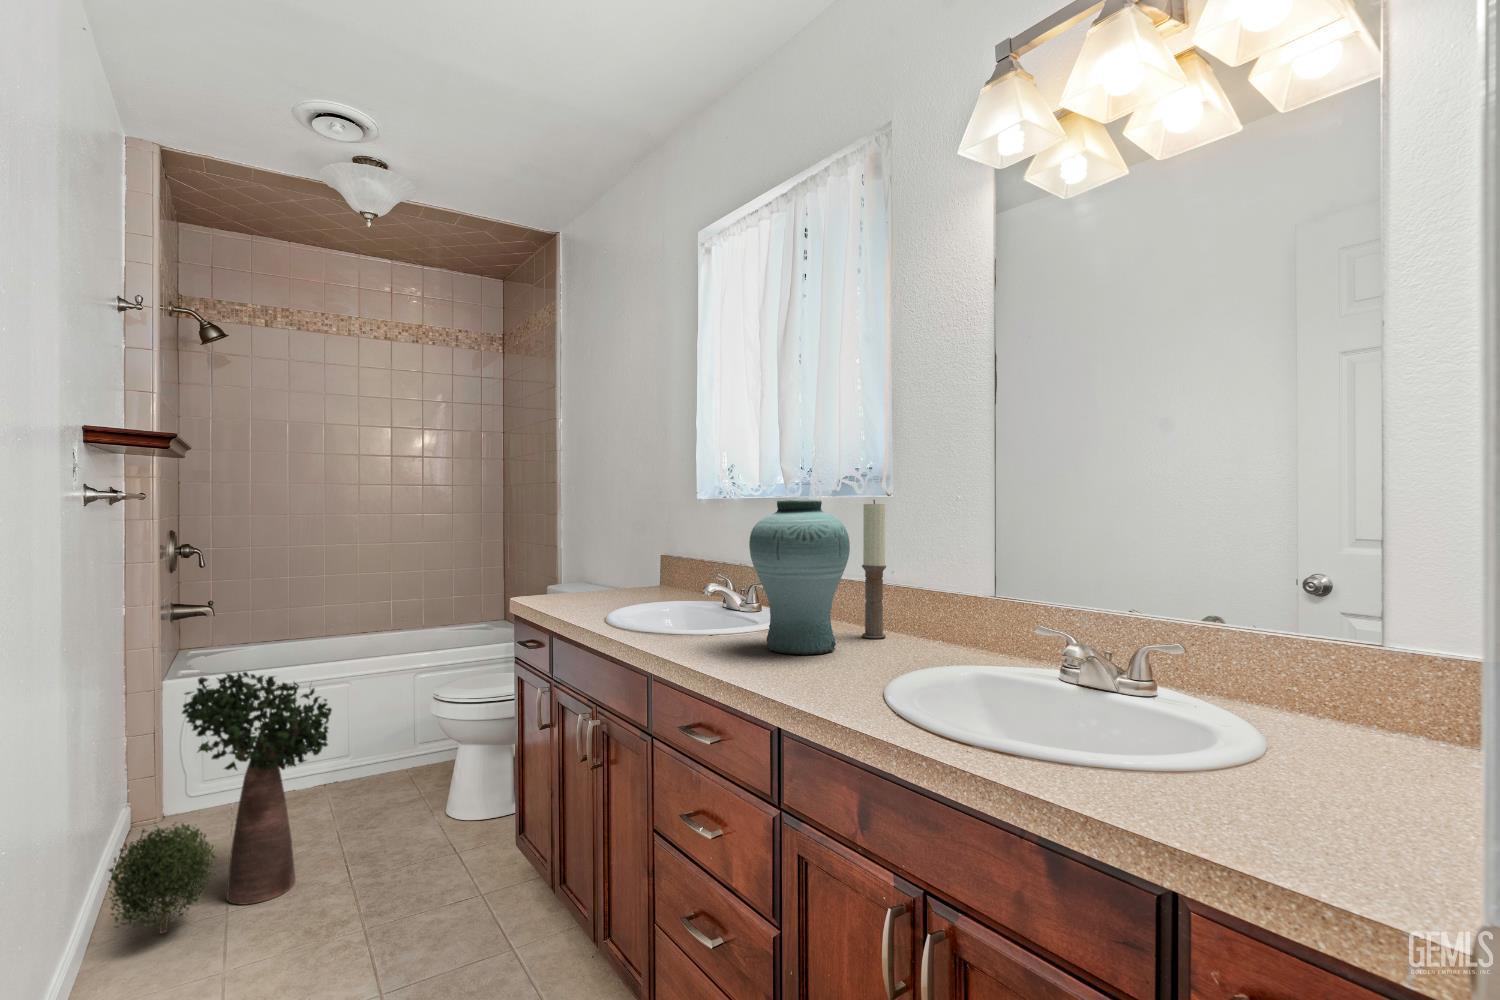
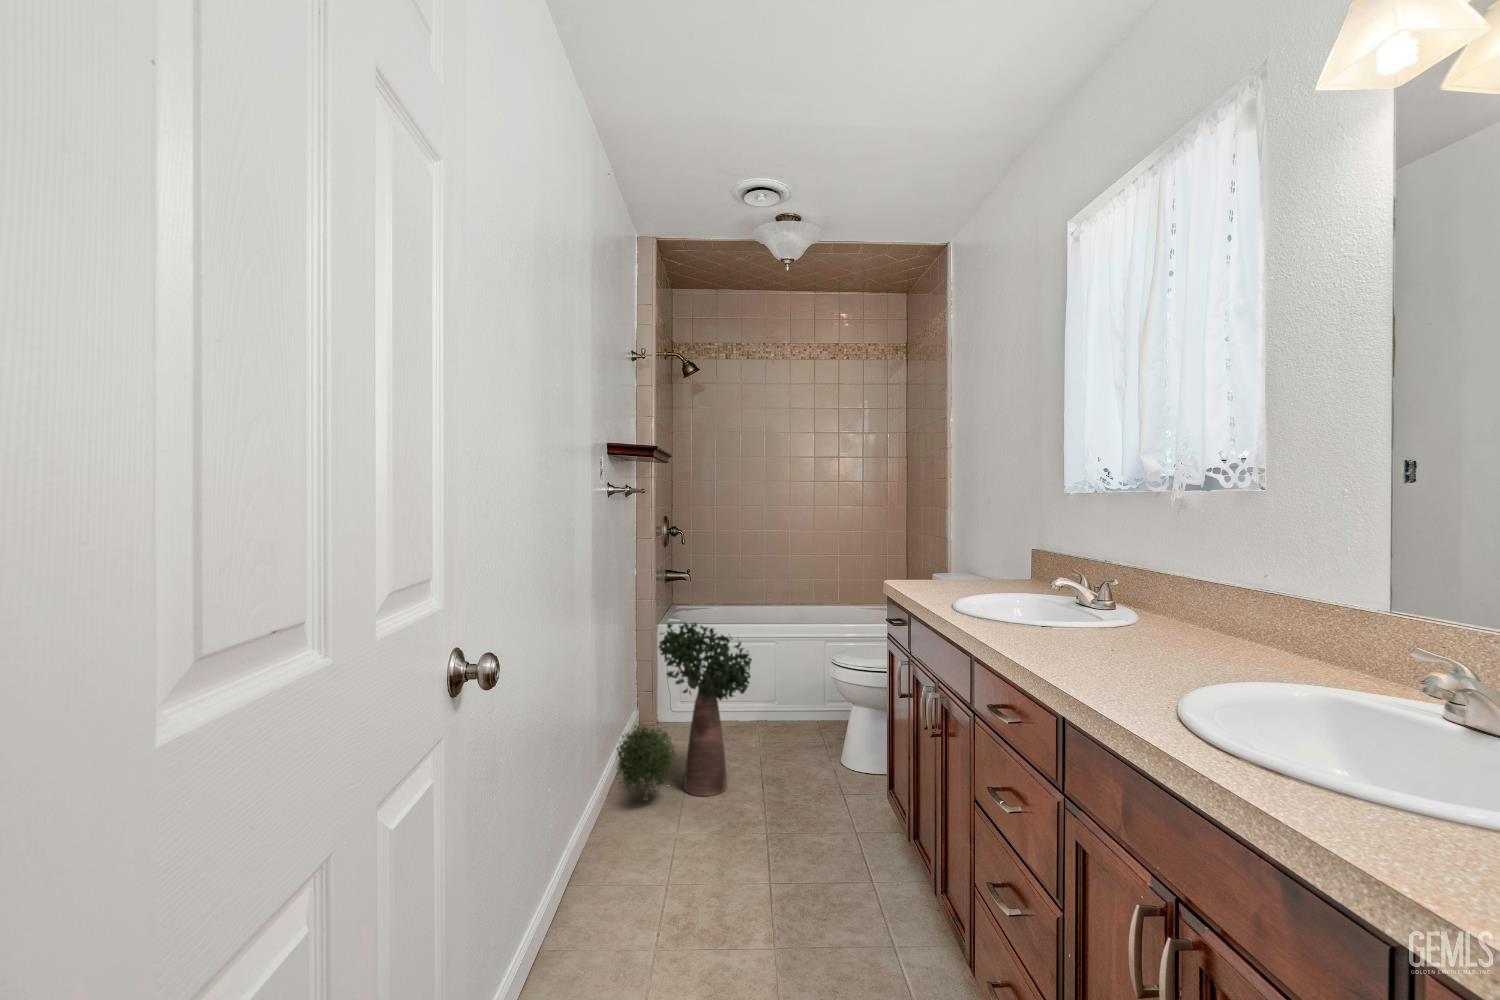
vase: present [749,499,850,654] -> none [1074,496,1190,657]
candle: present [862,500,886,638] -> none [1219,496,1250,650]

